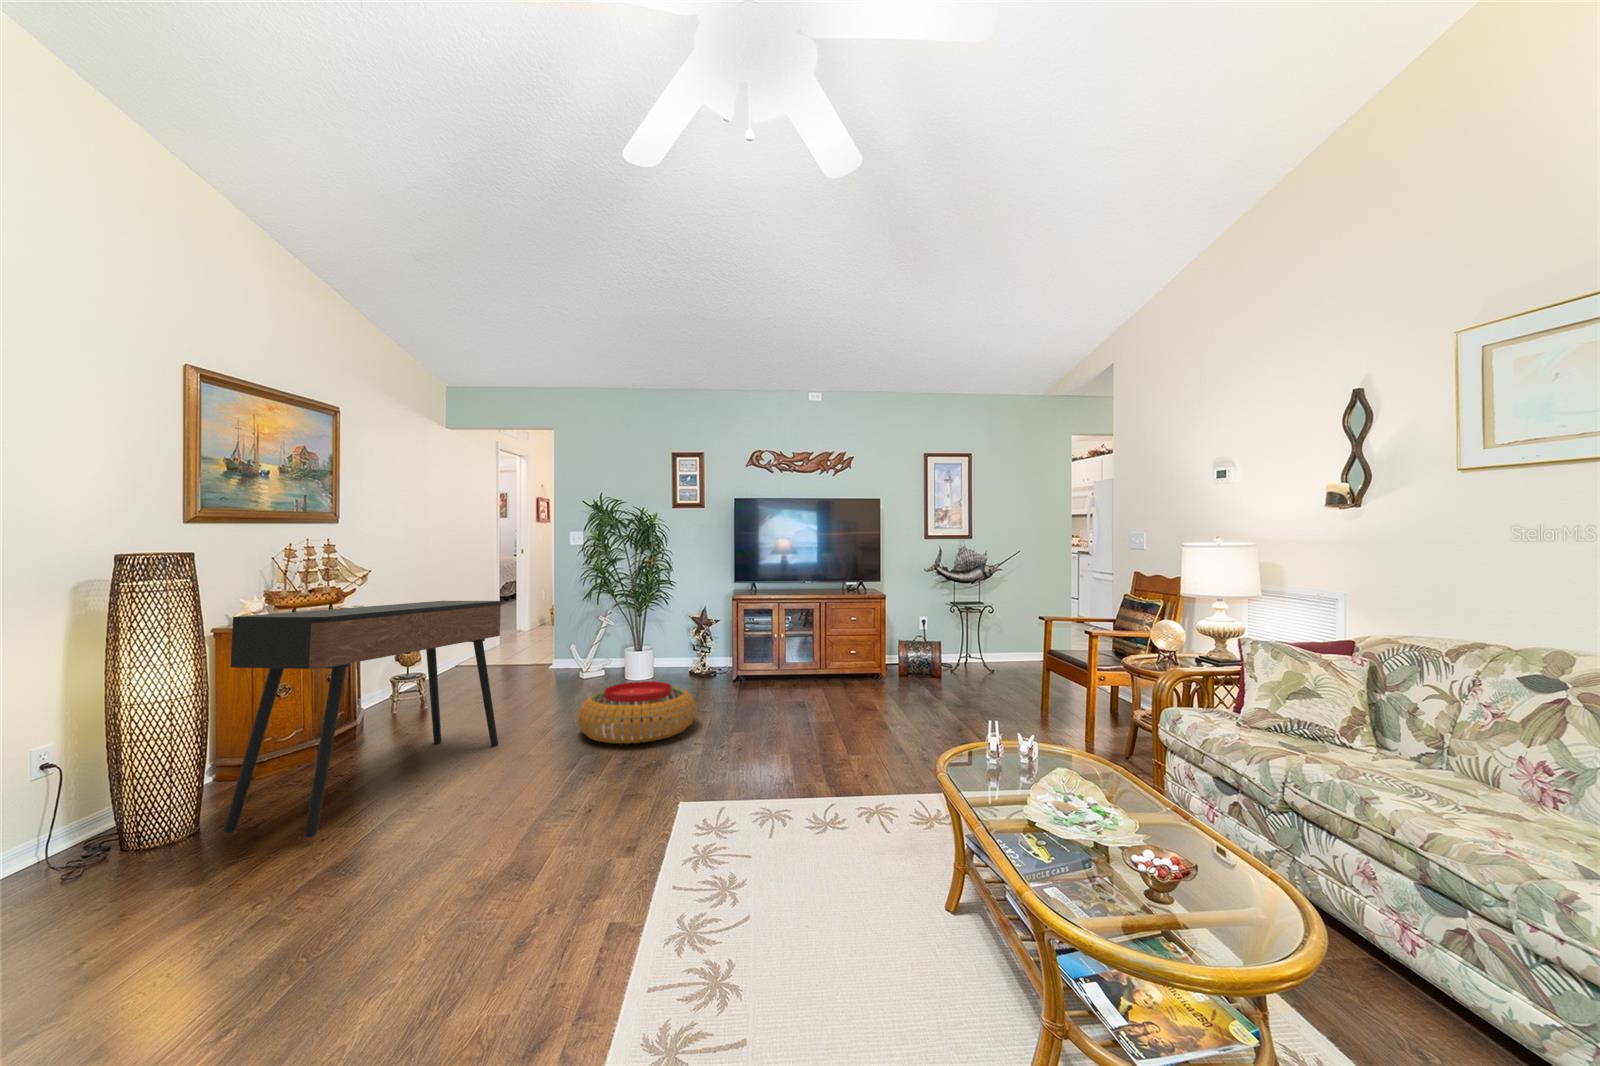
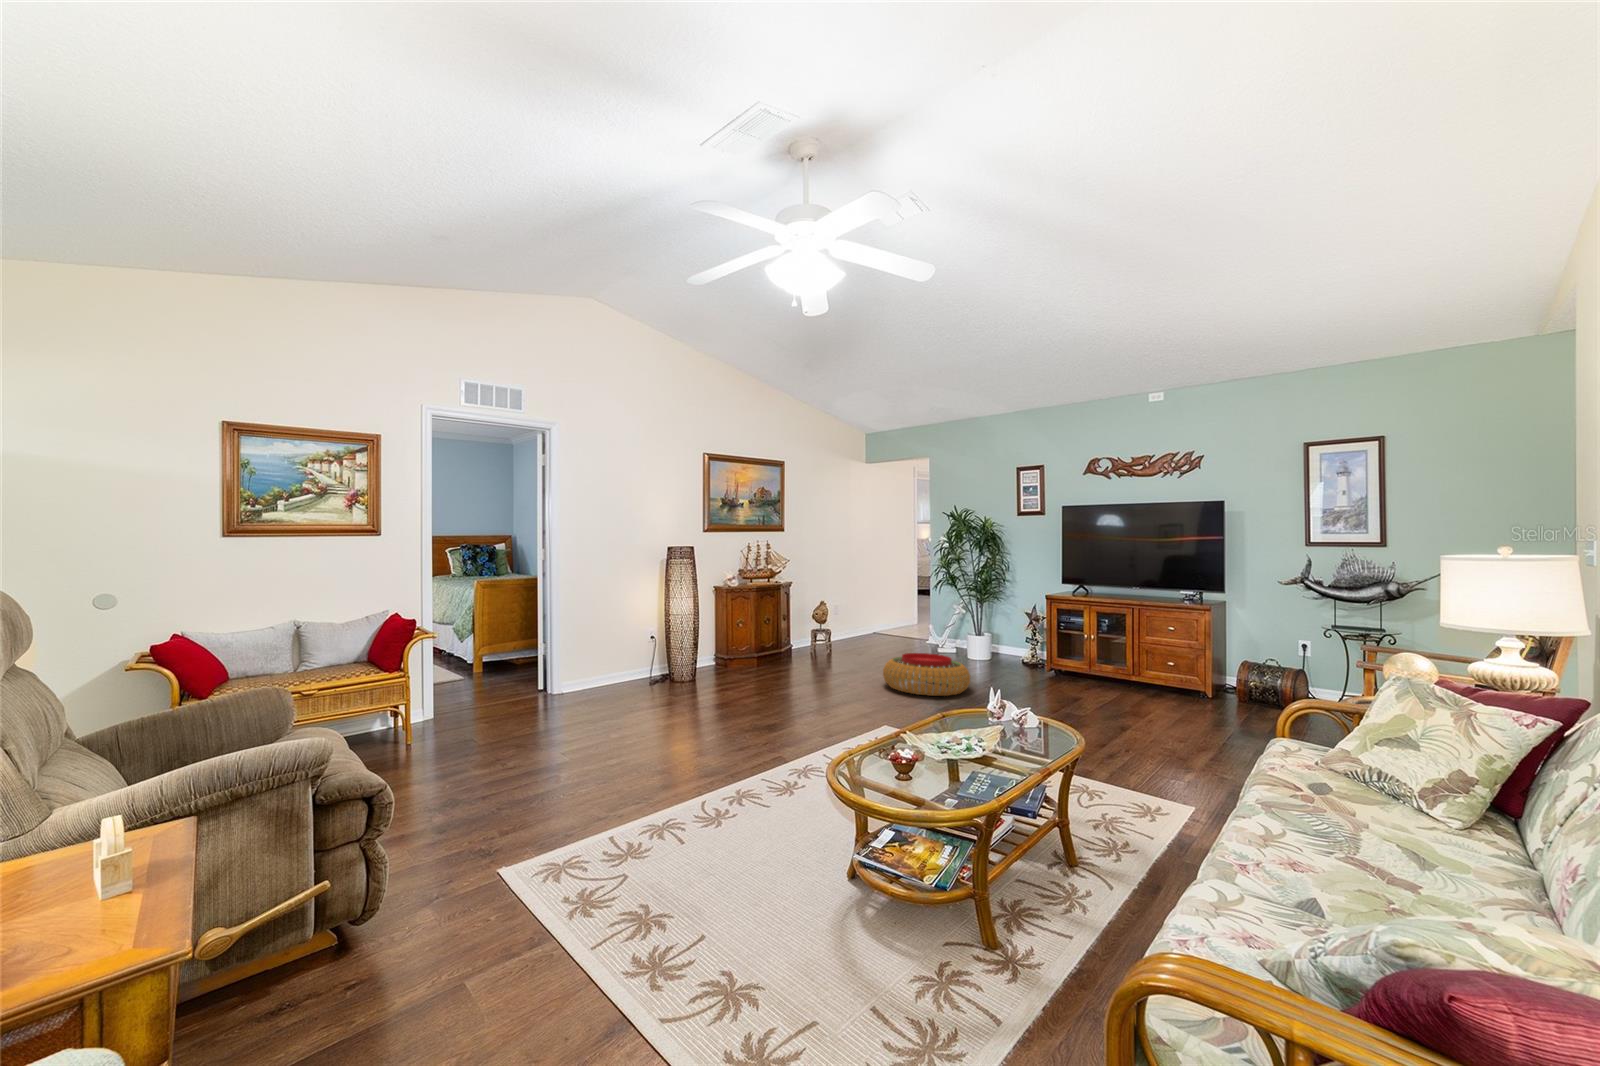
console table: present [224,601,501,838] -> none [707,580,842,690]

